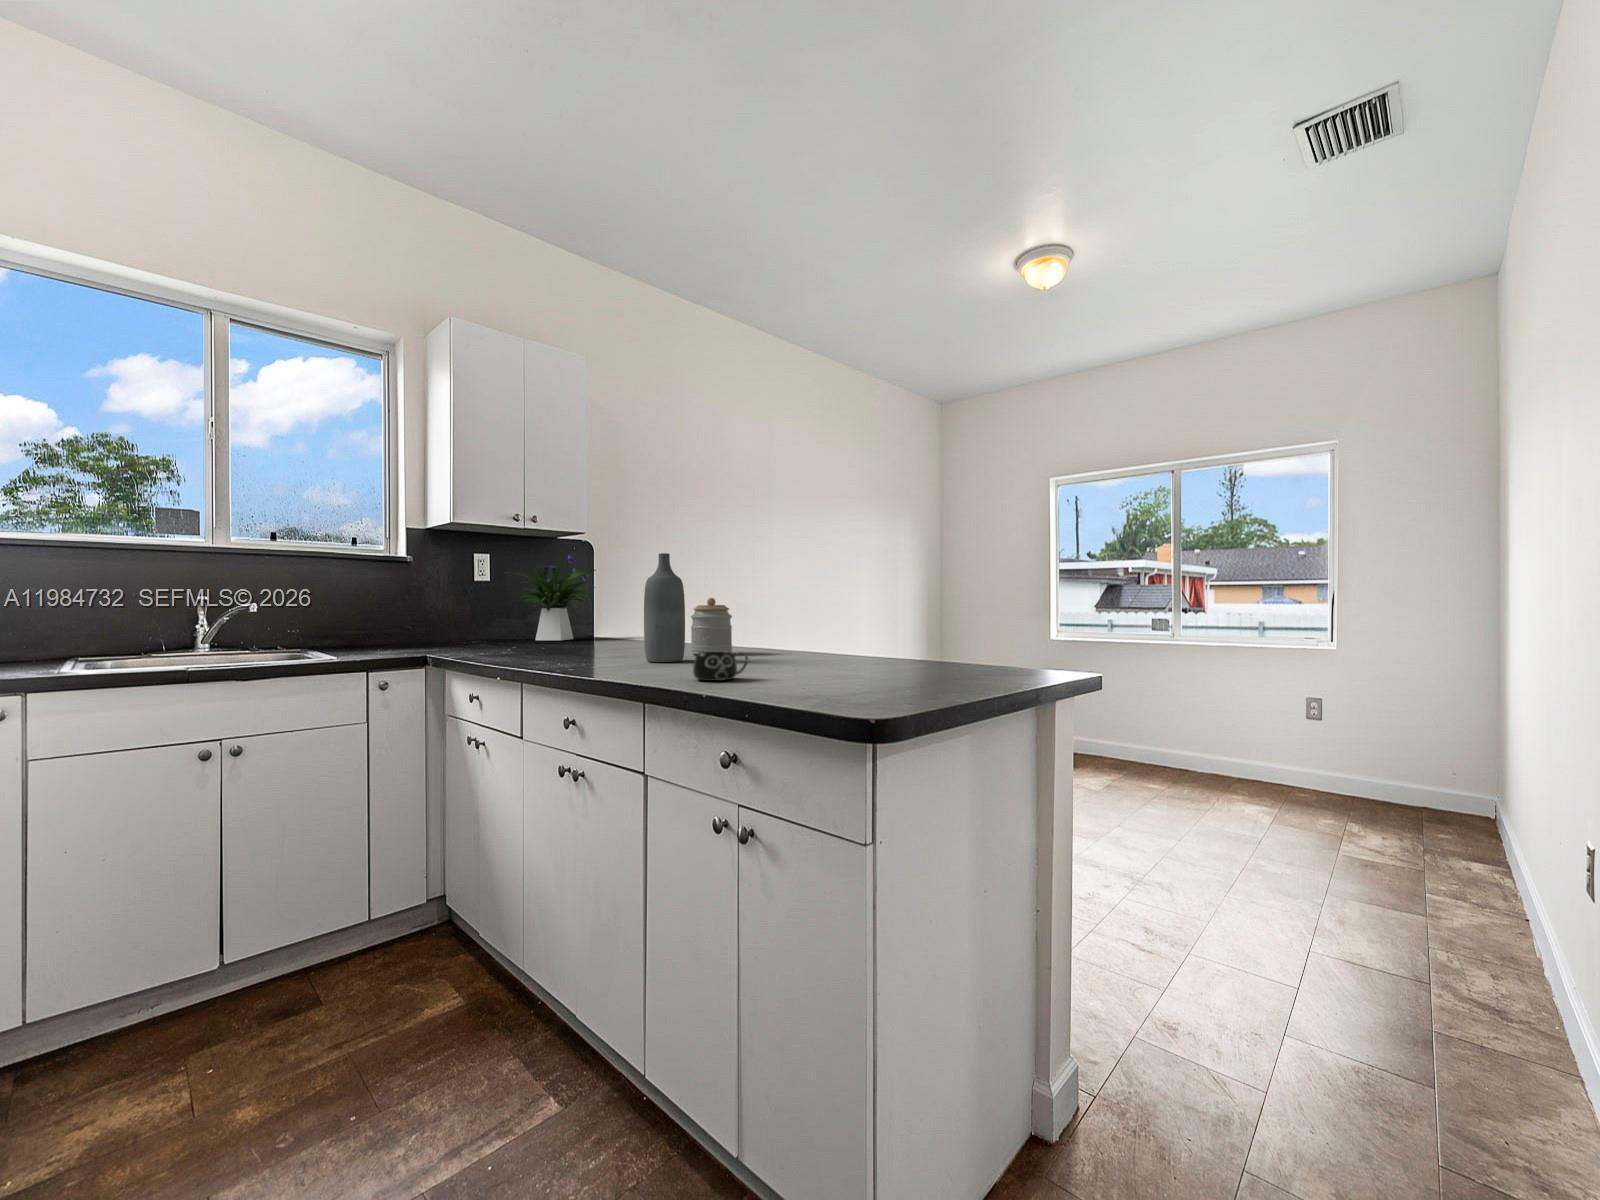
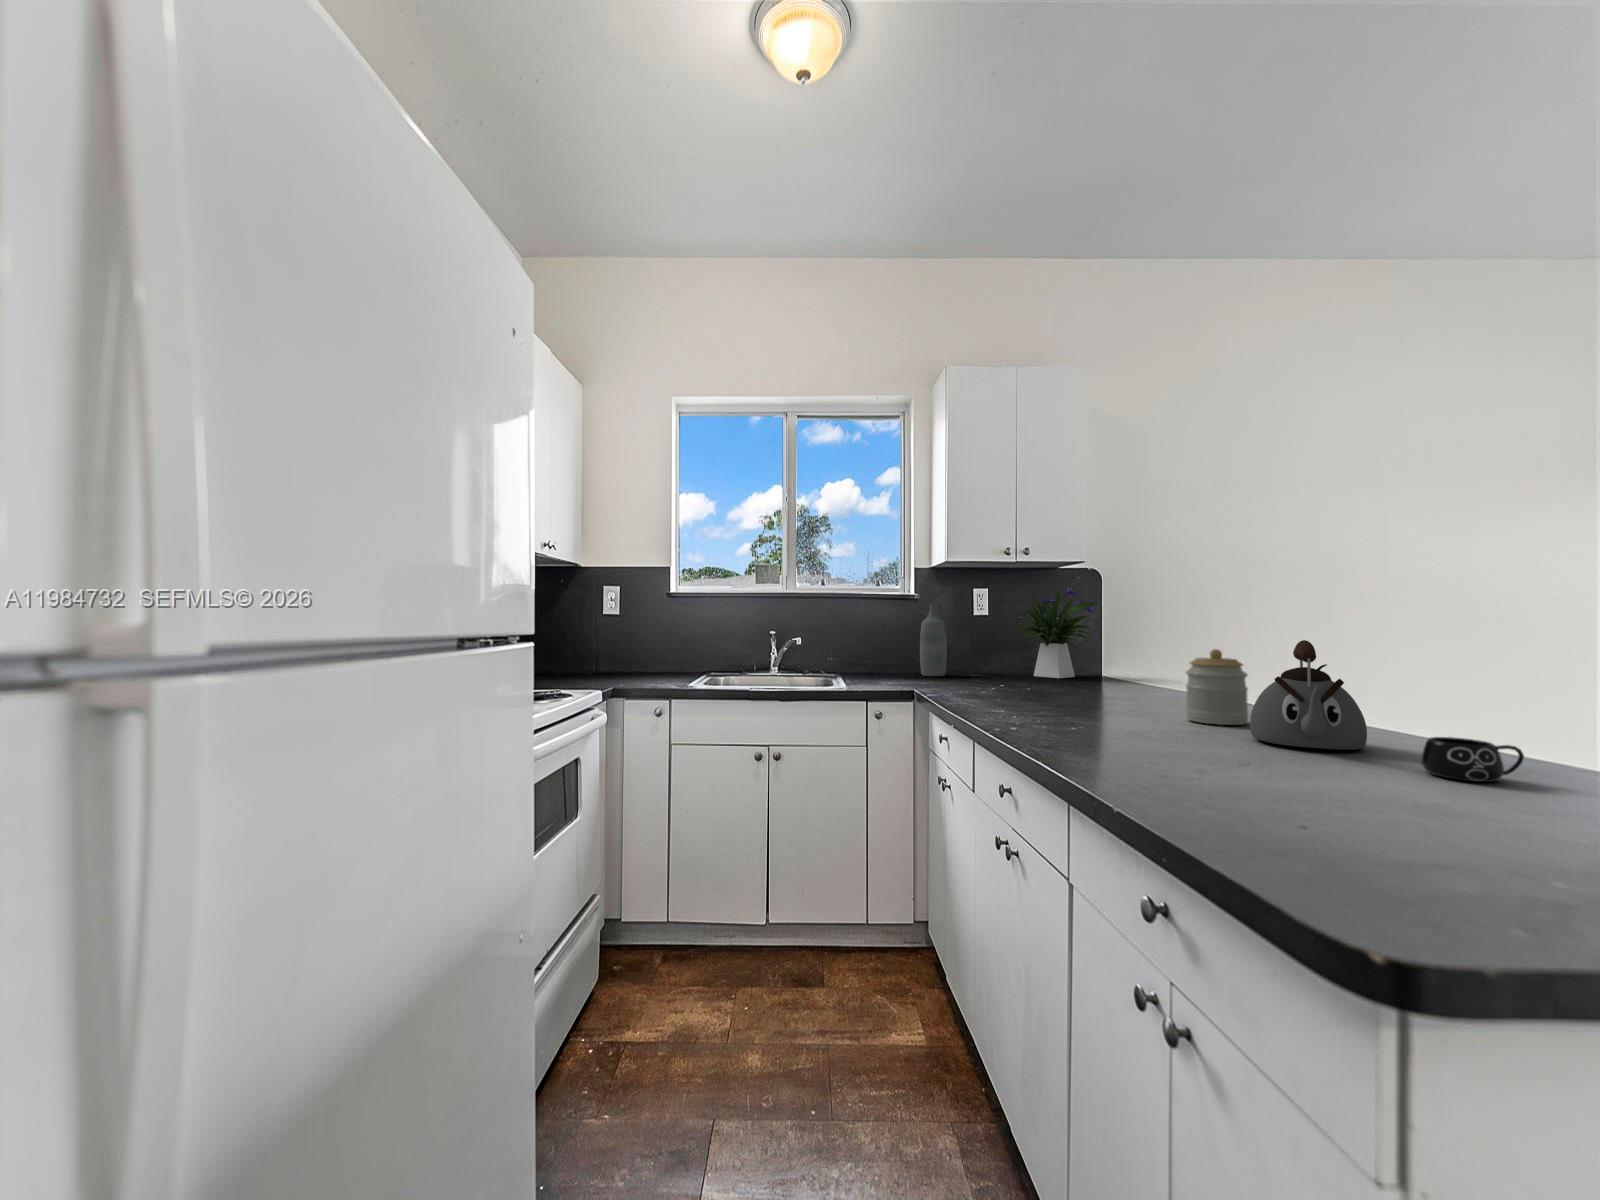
bottle: present [644,553,685,662] -> present [920,605,947,676]
kettle: none [741,586,806,659] -> present [1250,640,1367,750]
mug: present [693,651,748,681] -> present [1421,737,1524,782]

